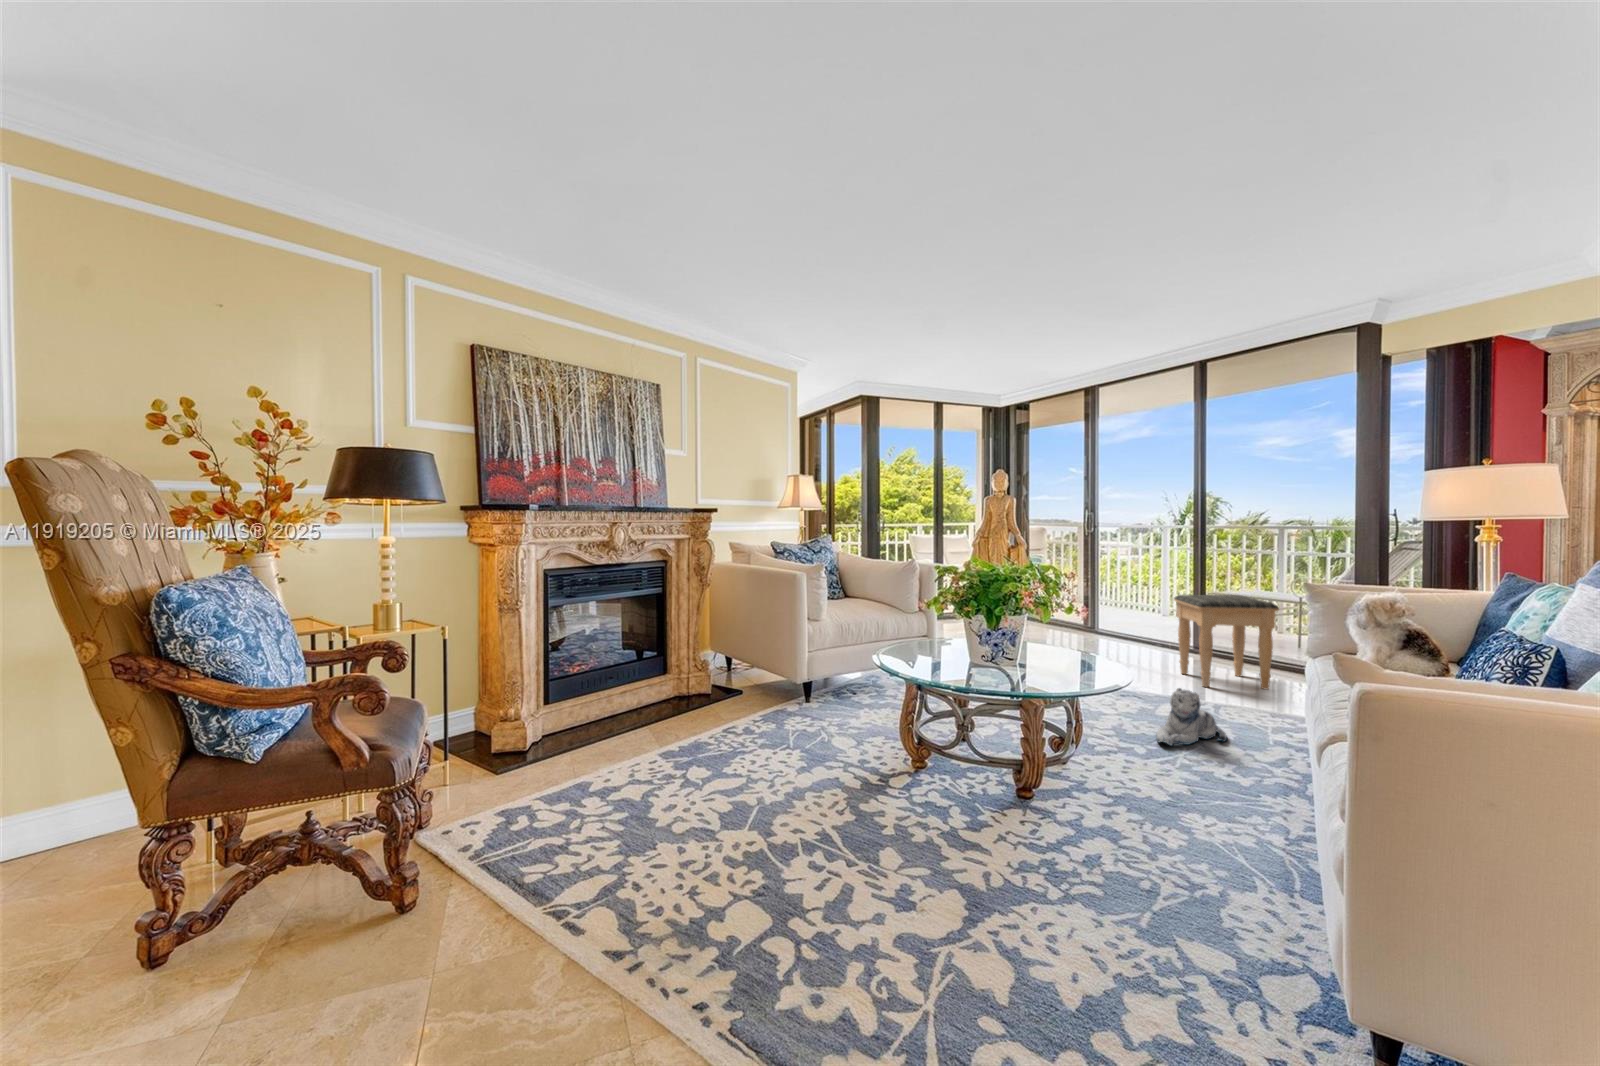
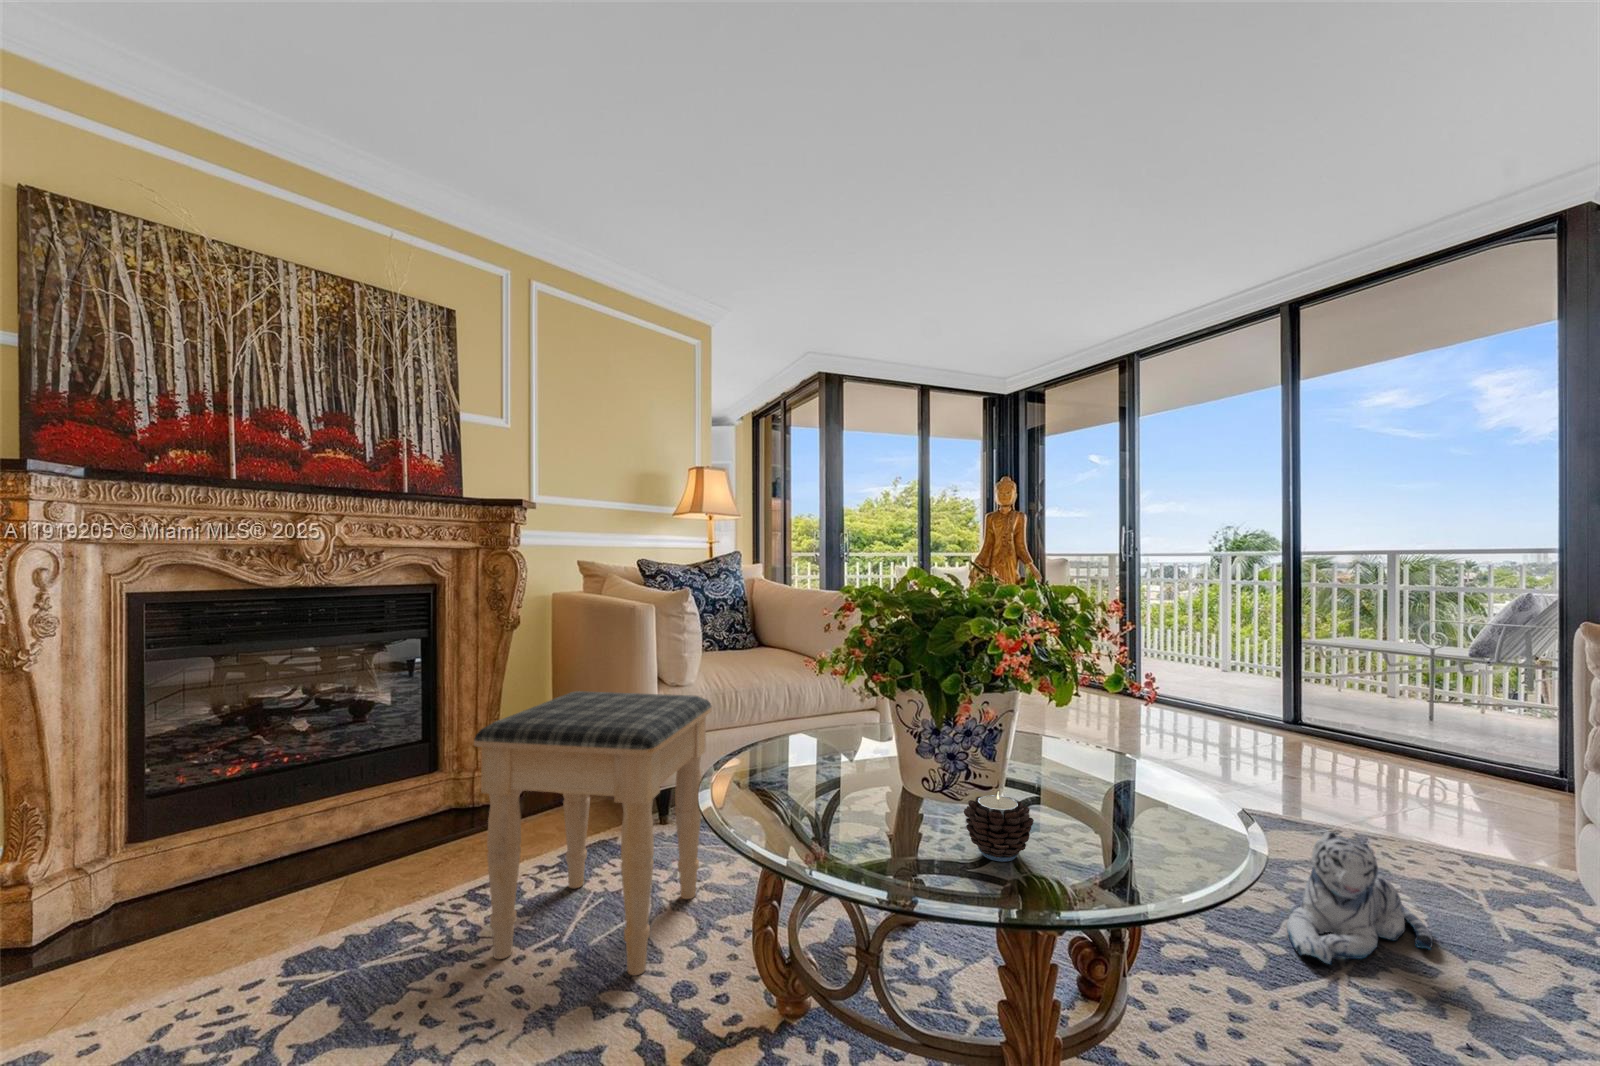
footstool: present [1174,595,1279,690] -> present [474,691,712,975]
candle: none [1003,653,1033,680] -> present [964,792,1034,862]

